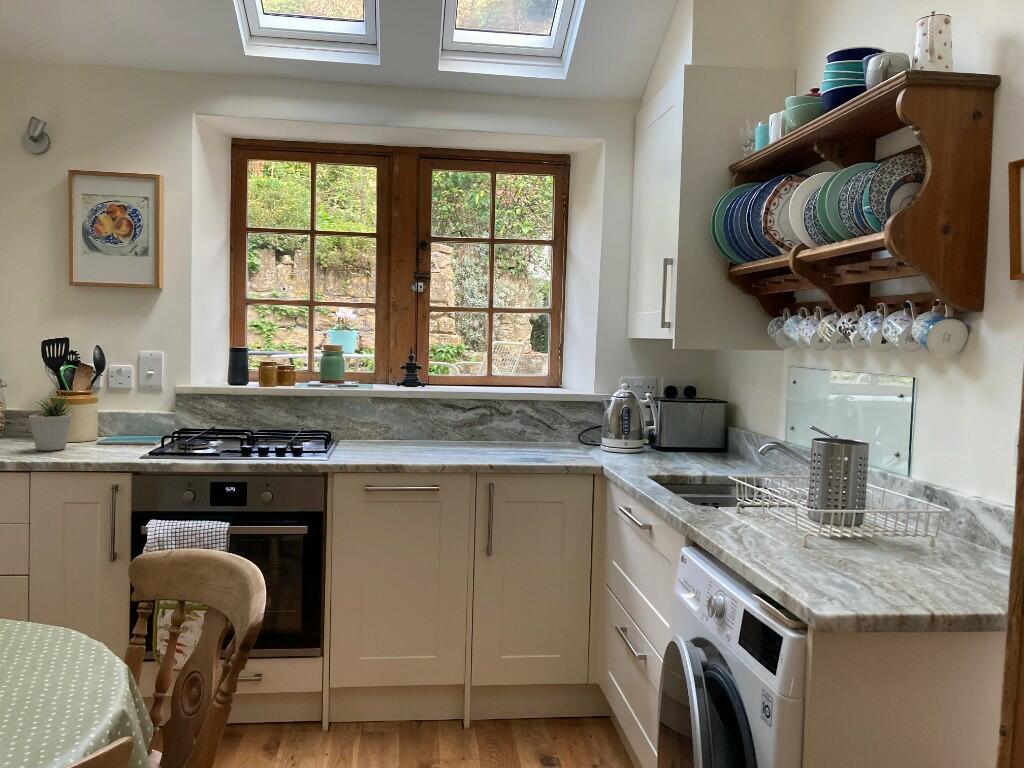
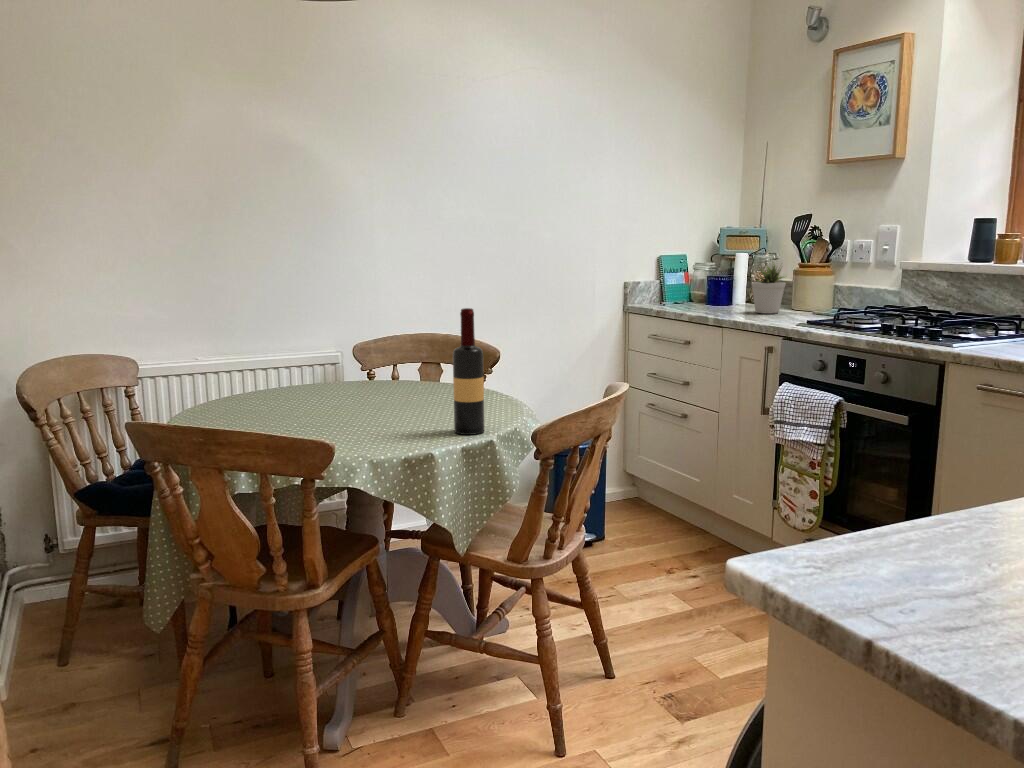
wine bottle: none [43,492,95,681] -> present [453,308,484,435]

